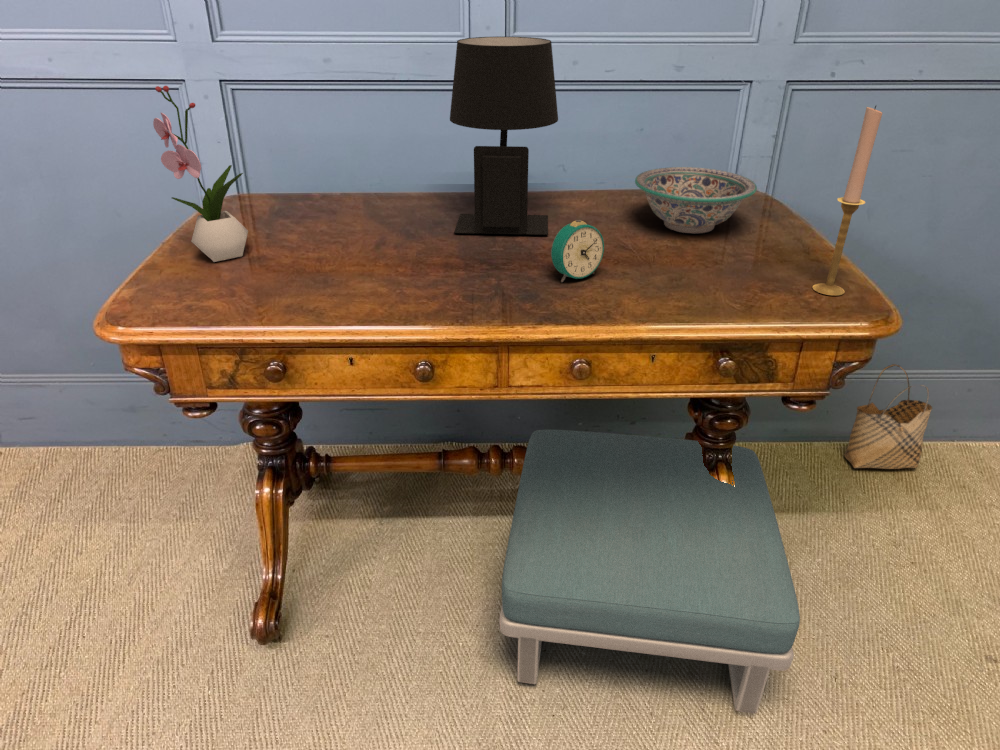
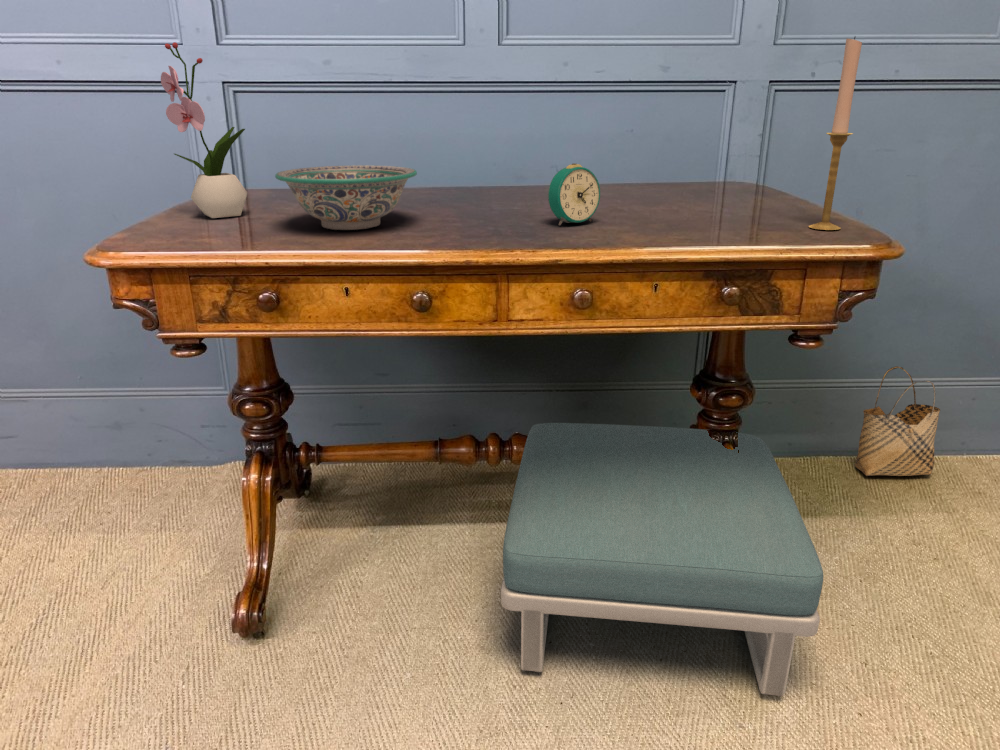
table lamp: present [450,37,558,235] -> none [447,17,551,203]
decorative bowl: present [635,167,757,233] -> present [275,165,417,230]

